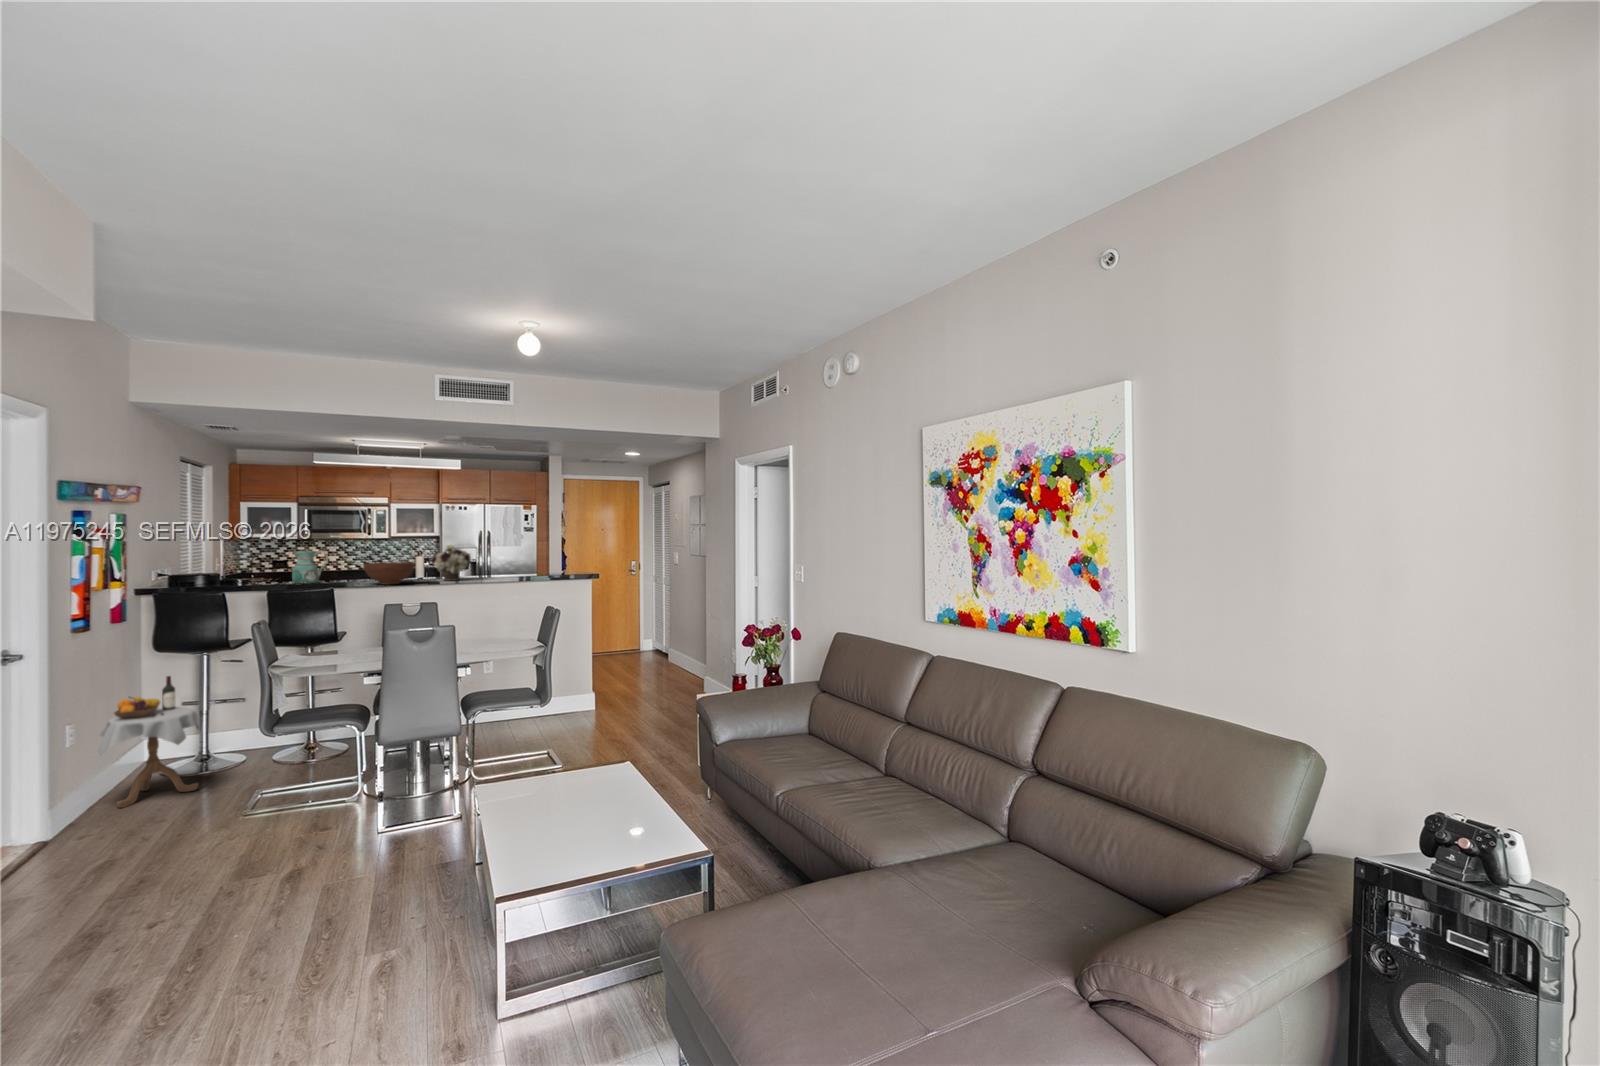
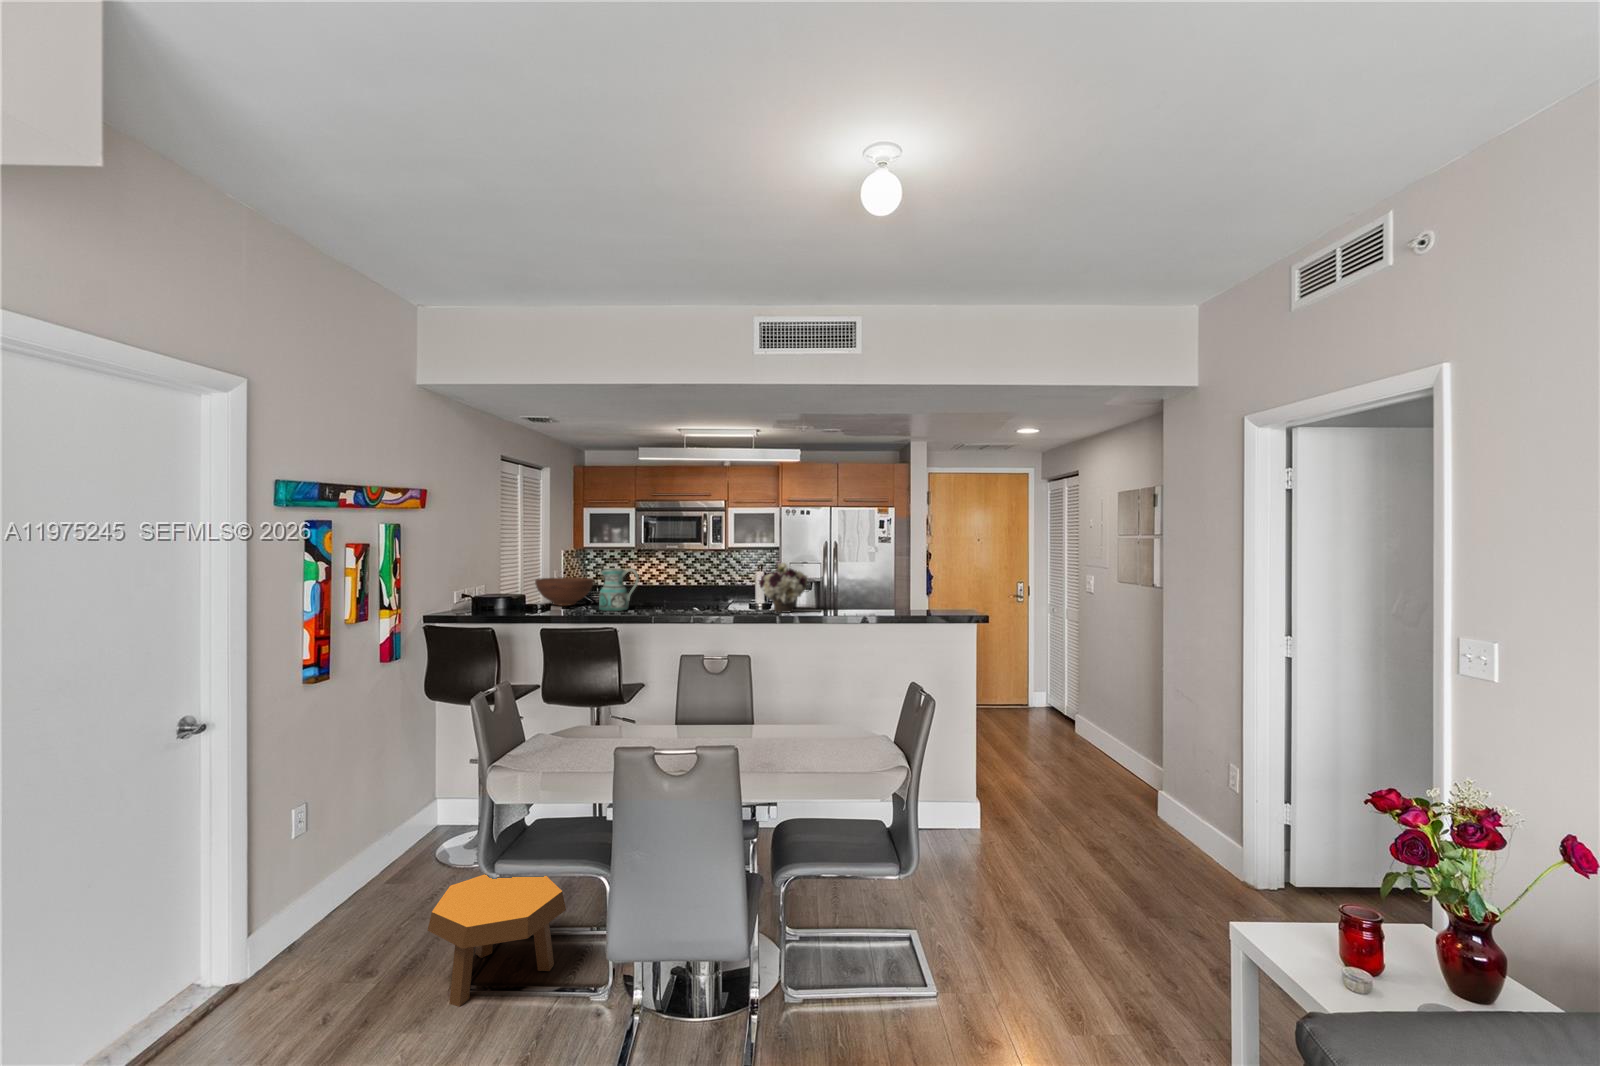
fruit bowl: present [363,562,415,585] -> present [535,577,594,606]
side table: present [98,676,200,808] -> none [326,745,453,933]
footstool: none [218,743,318,817] -> present [428,874,566,1007]

